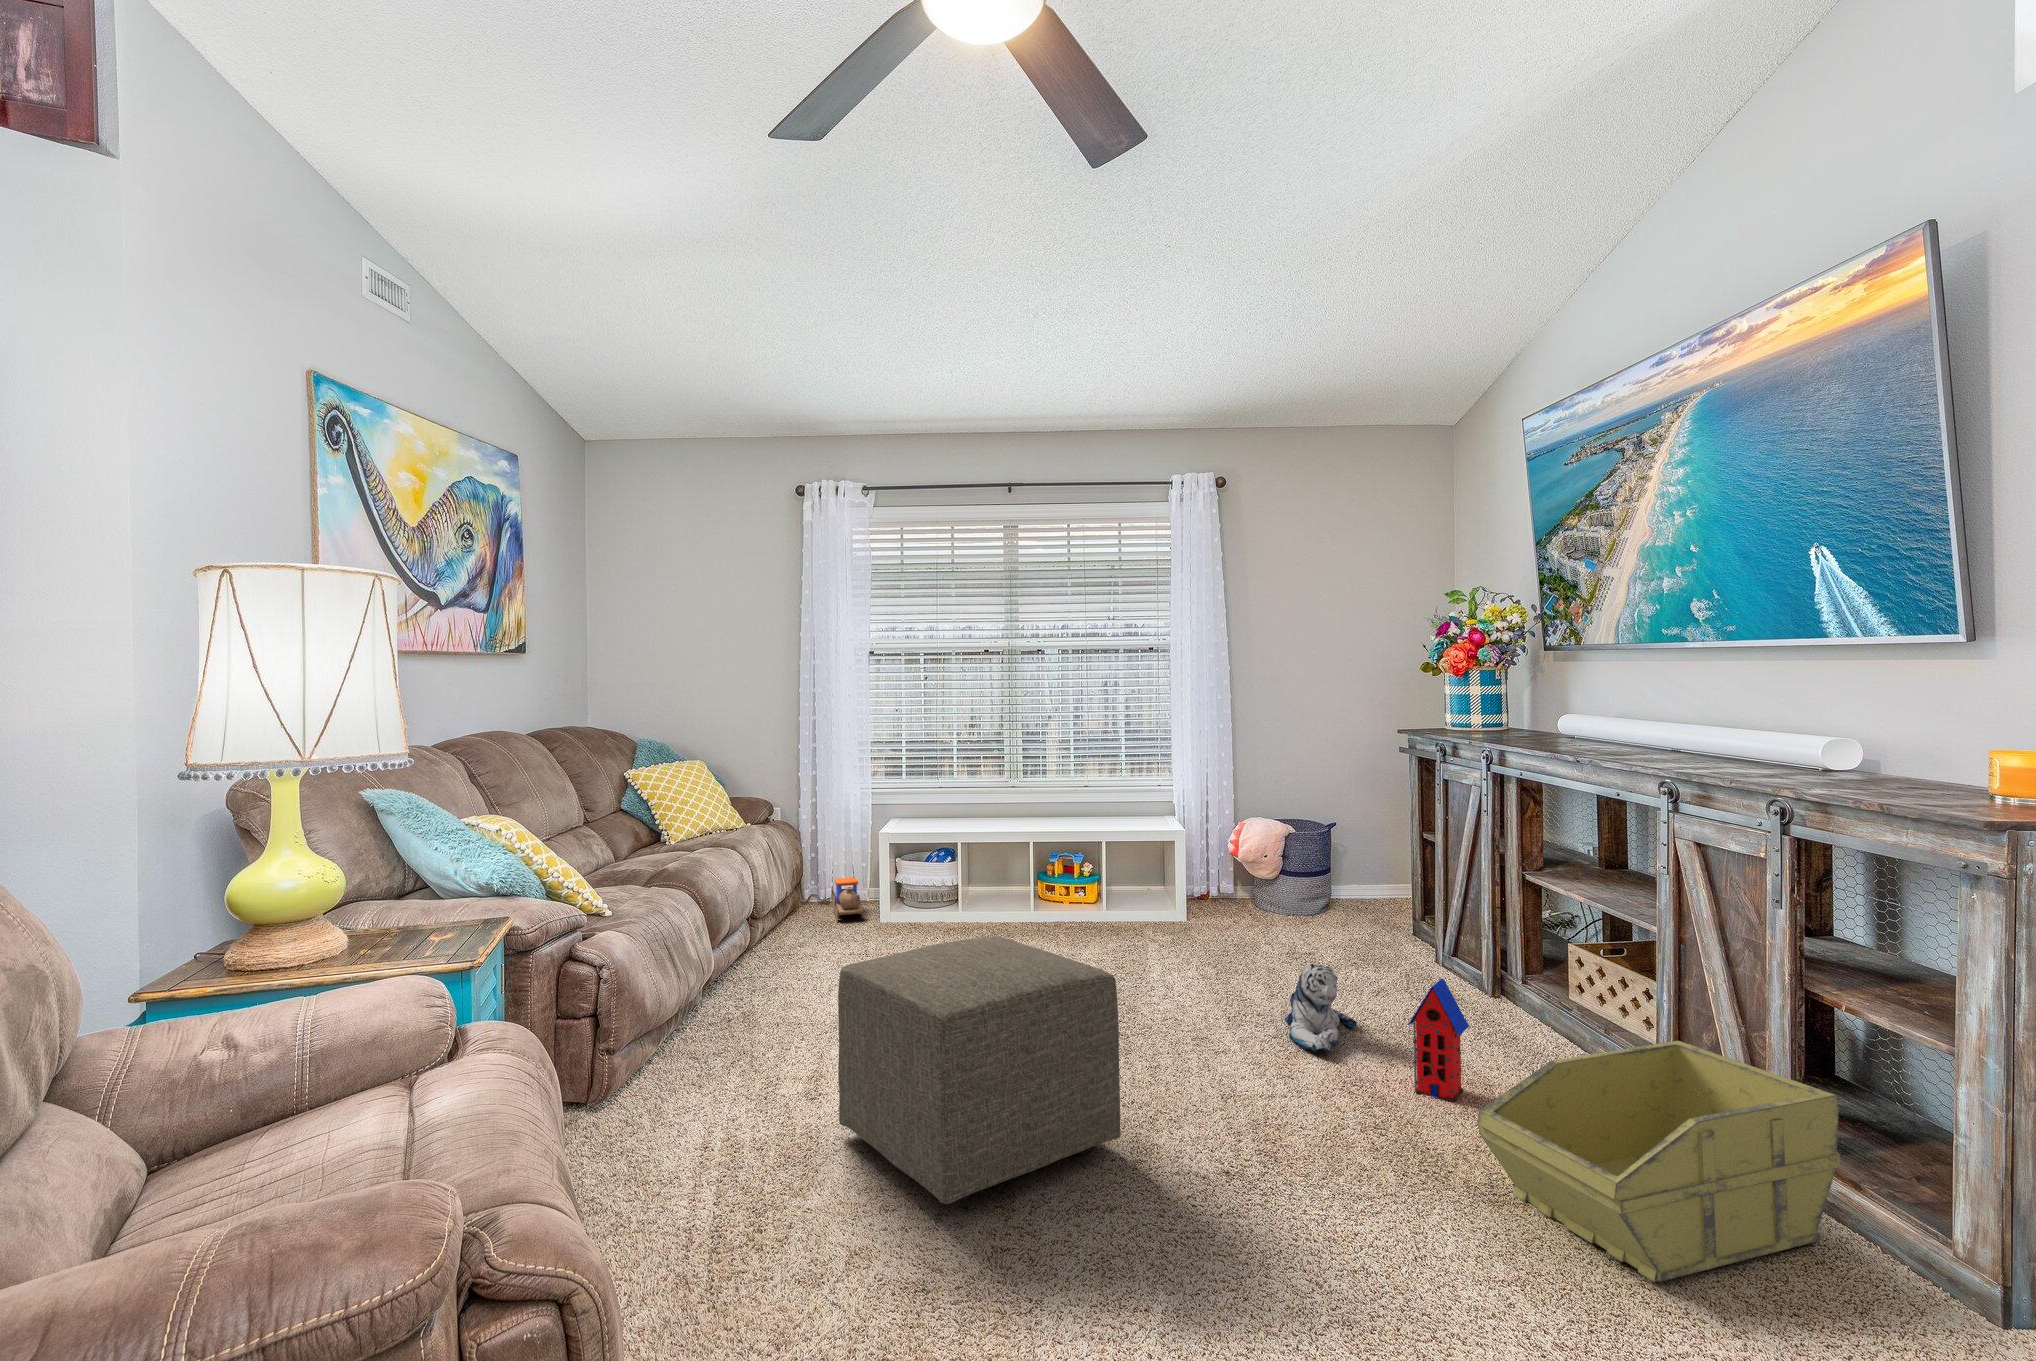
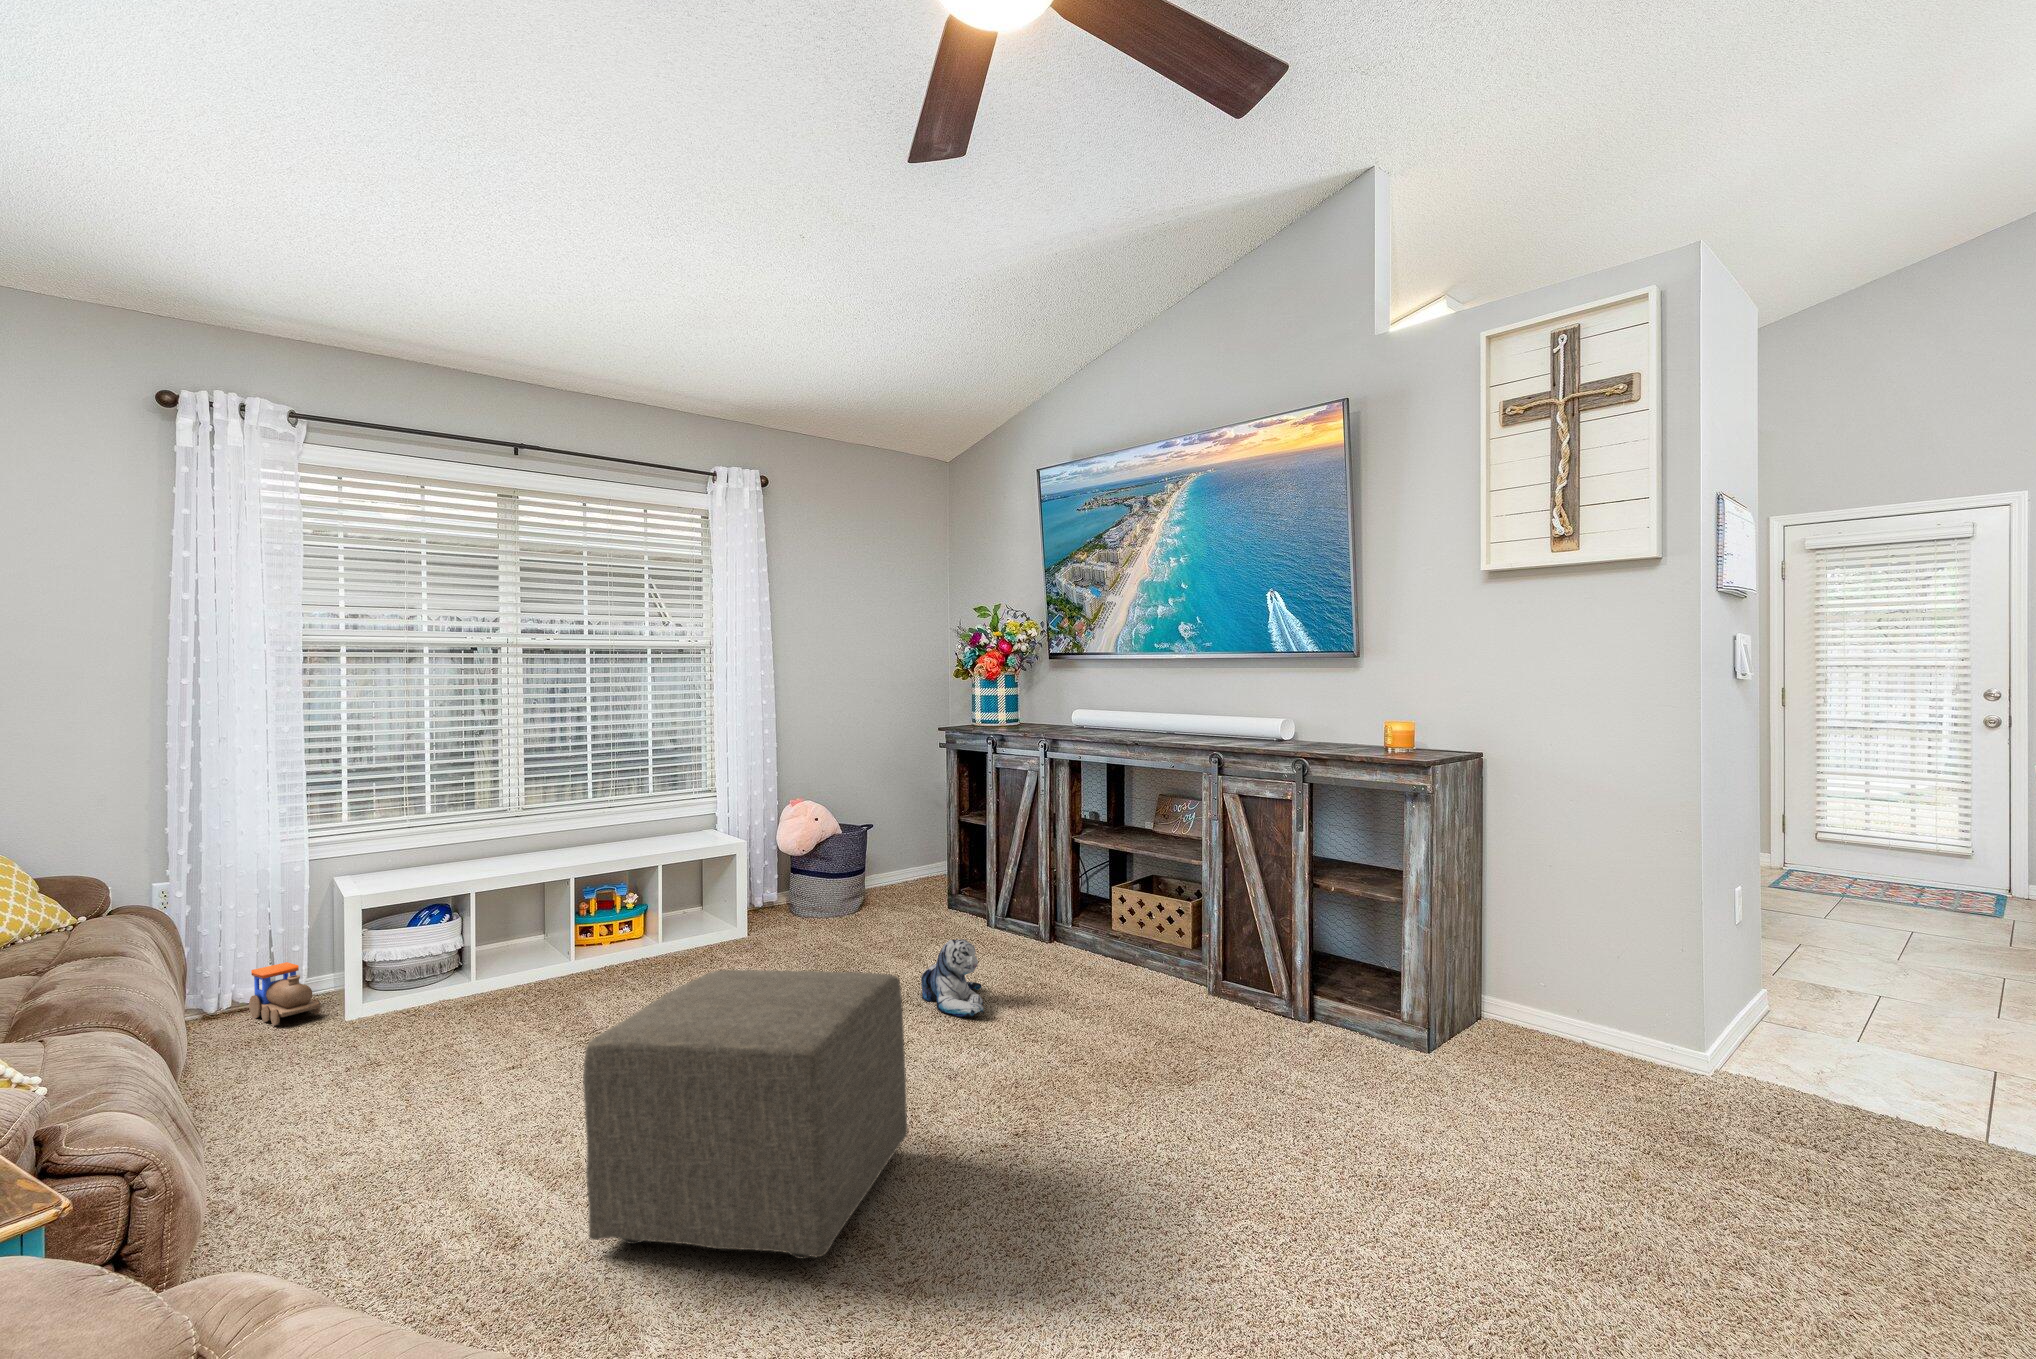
toy house: present [1408,978,1469,1102] -> none [1057,926,1100,1025]
storage bin: present [1477,1041,1840,1282] -> none [1171,934,1342,1094]

